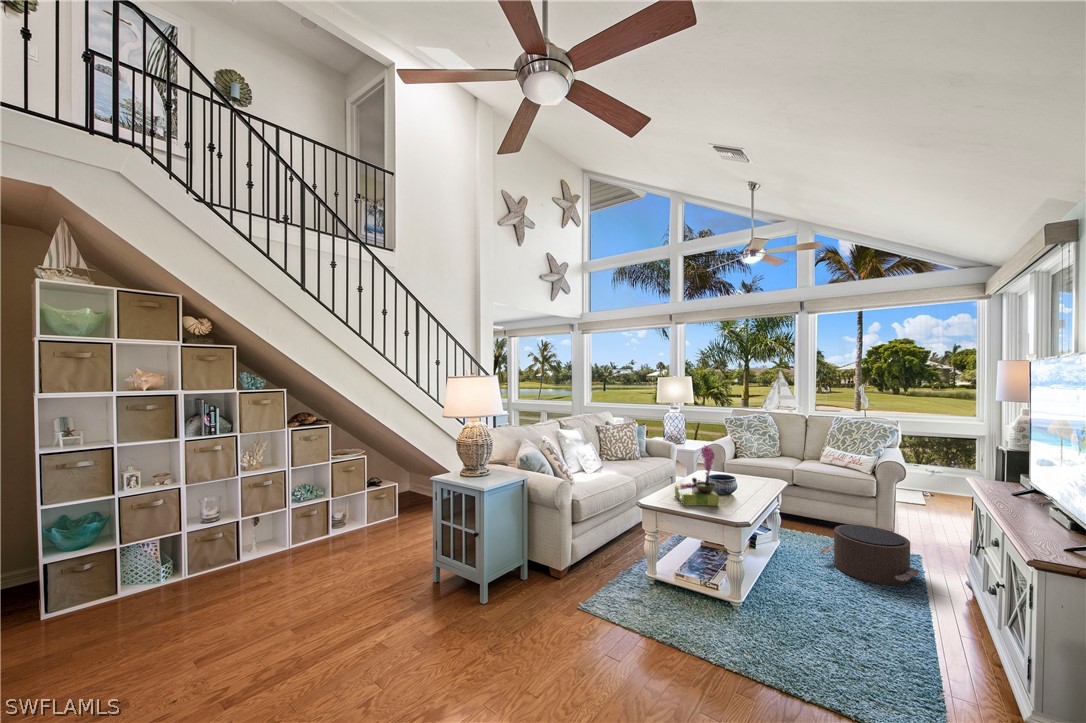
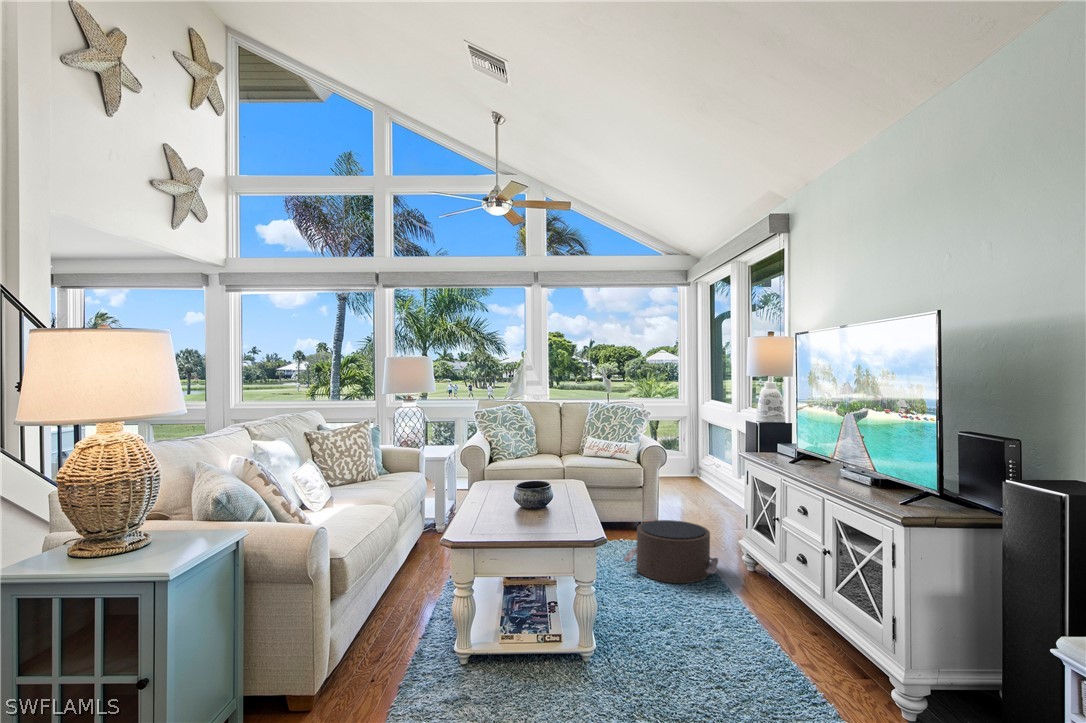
flower arrangement: present [675,445,718,506] -> none [481,440,548,534]

